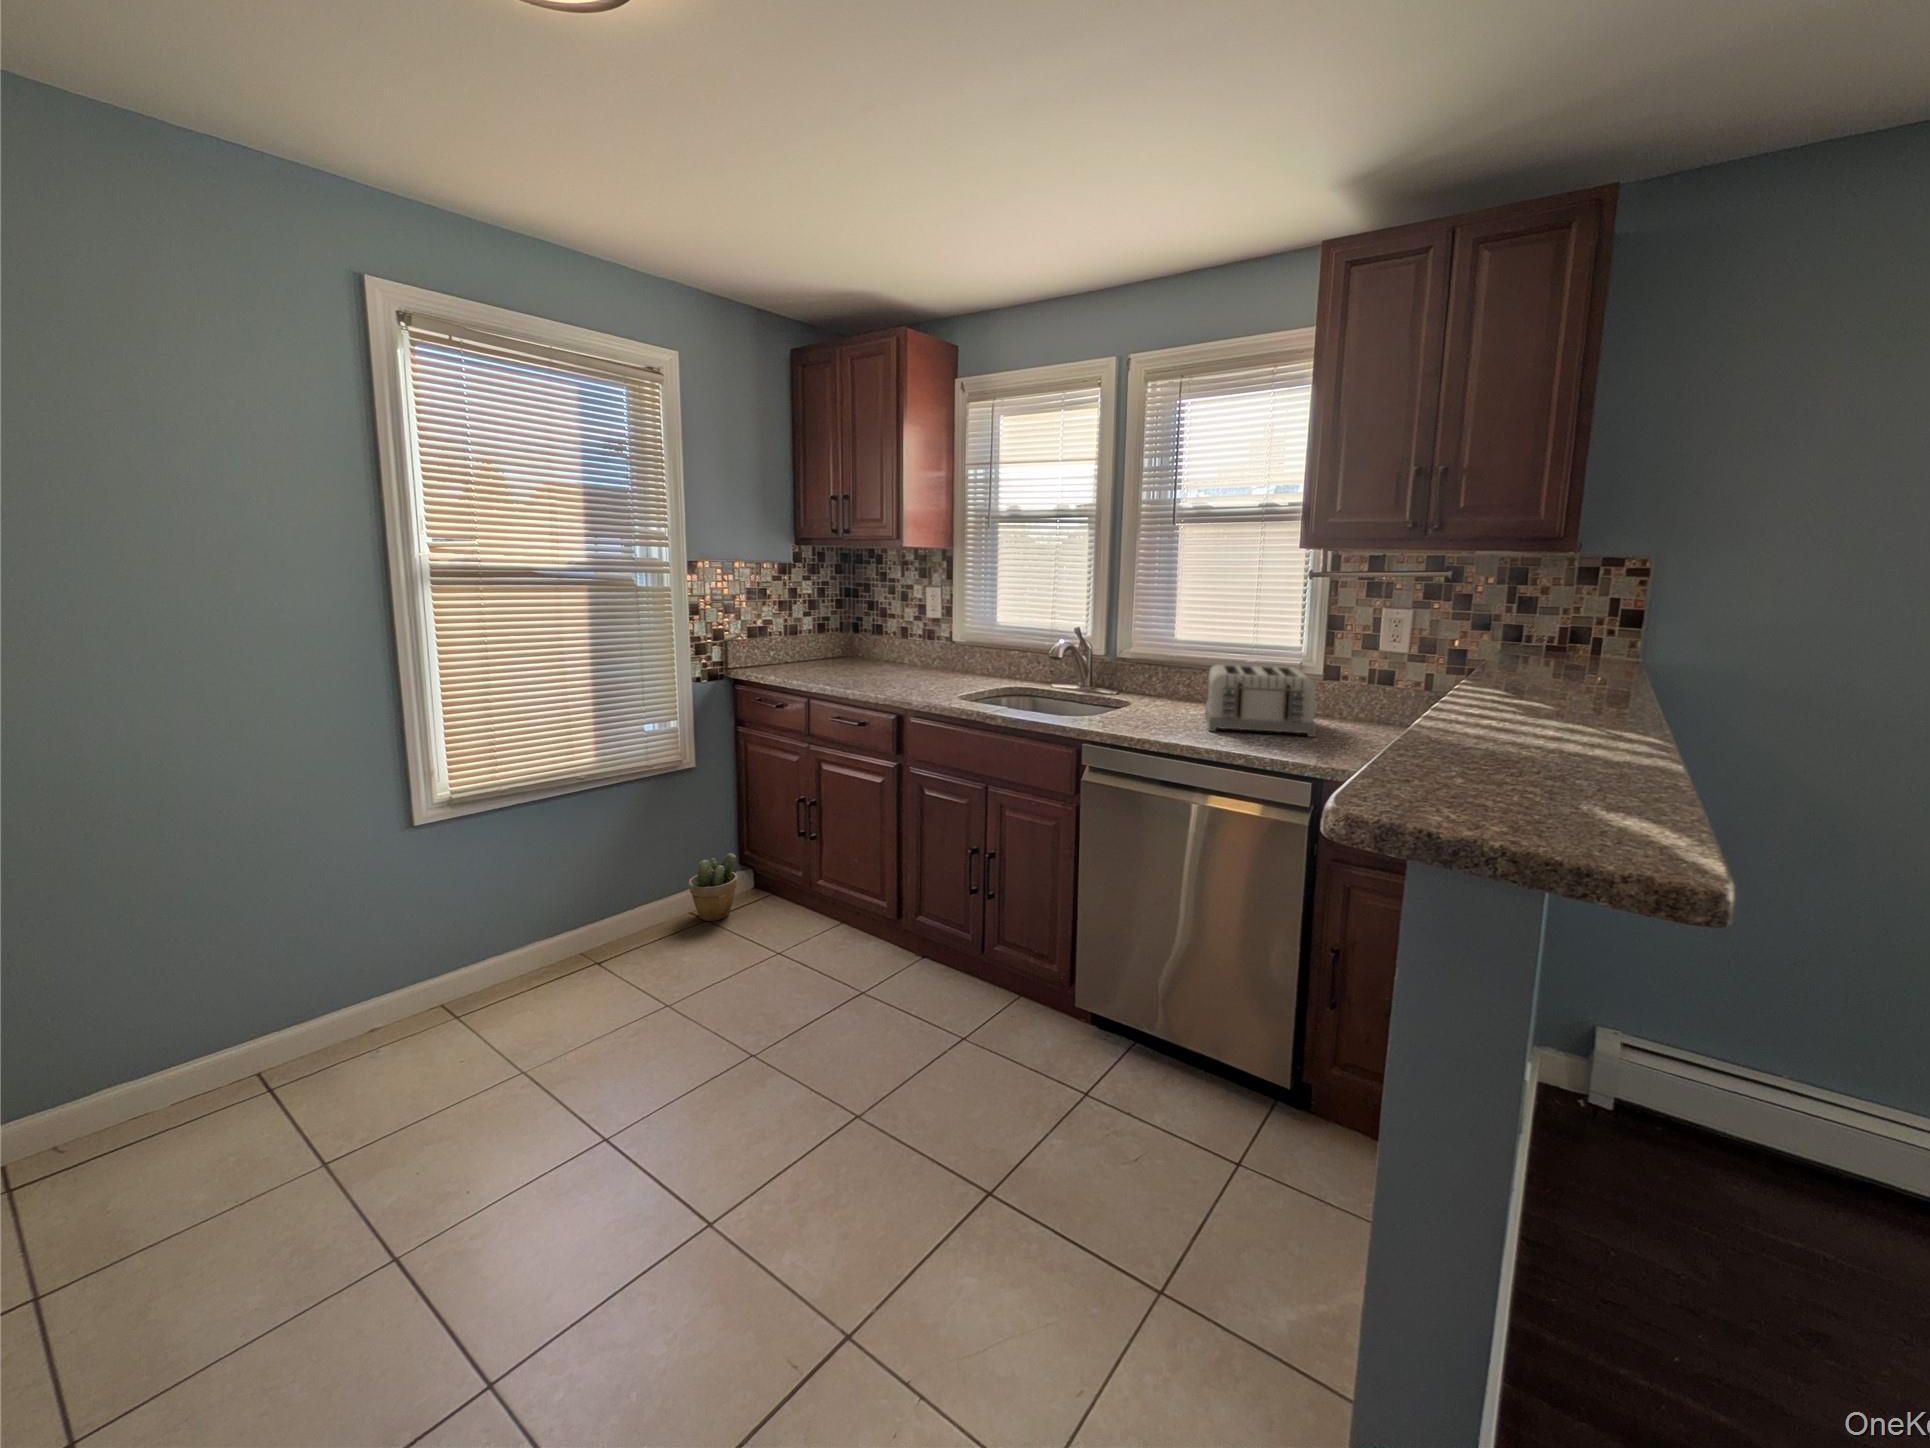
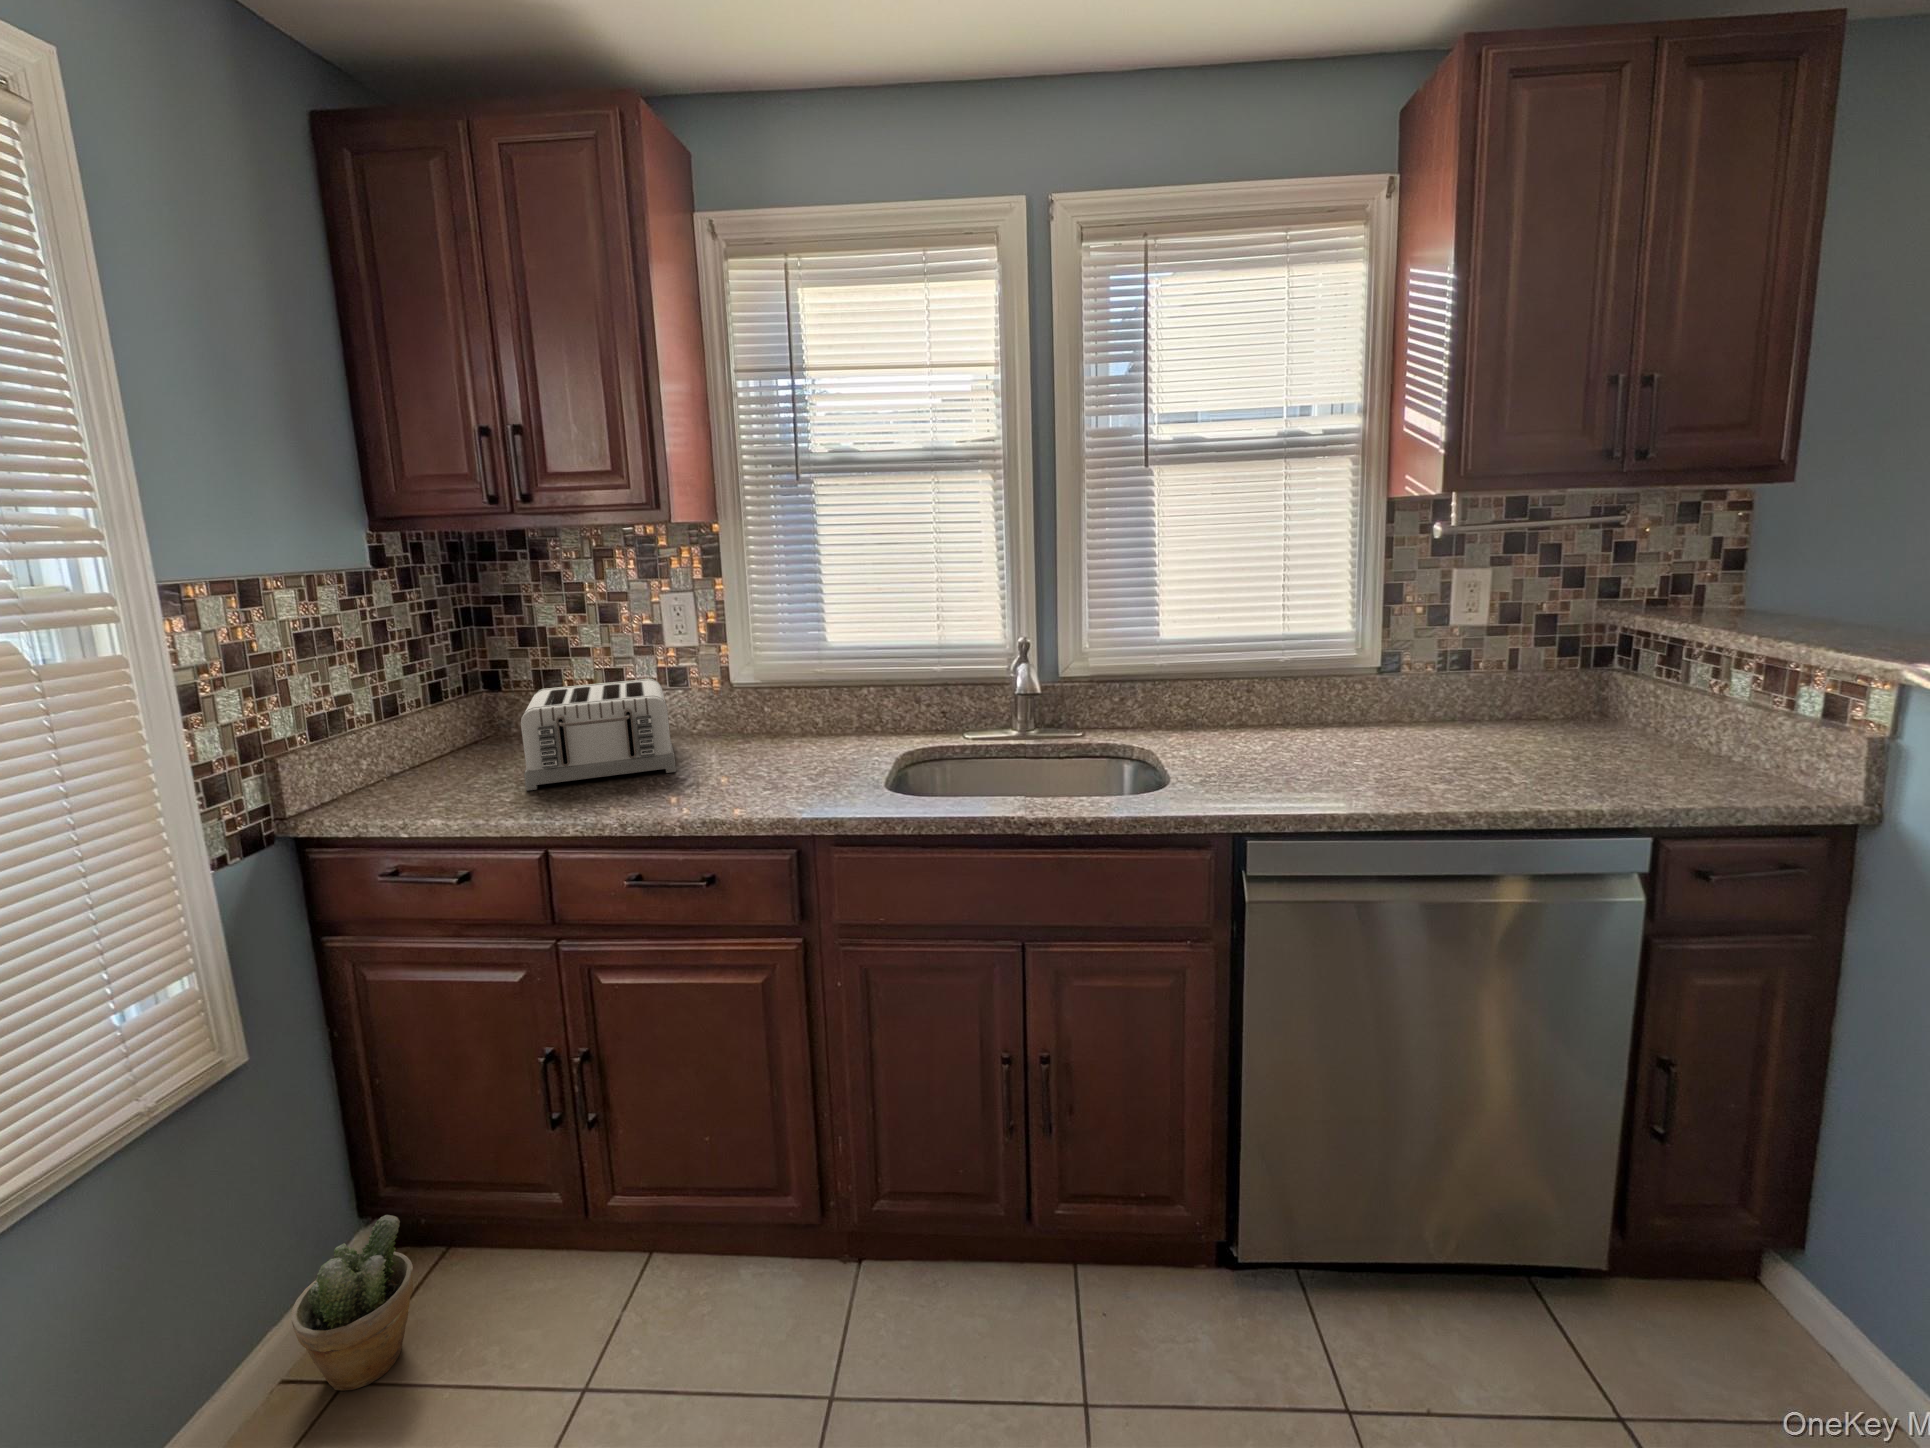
toaster: present [1205,664,1316,737] -> present [521,679,676,790]

